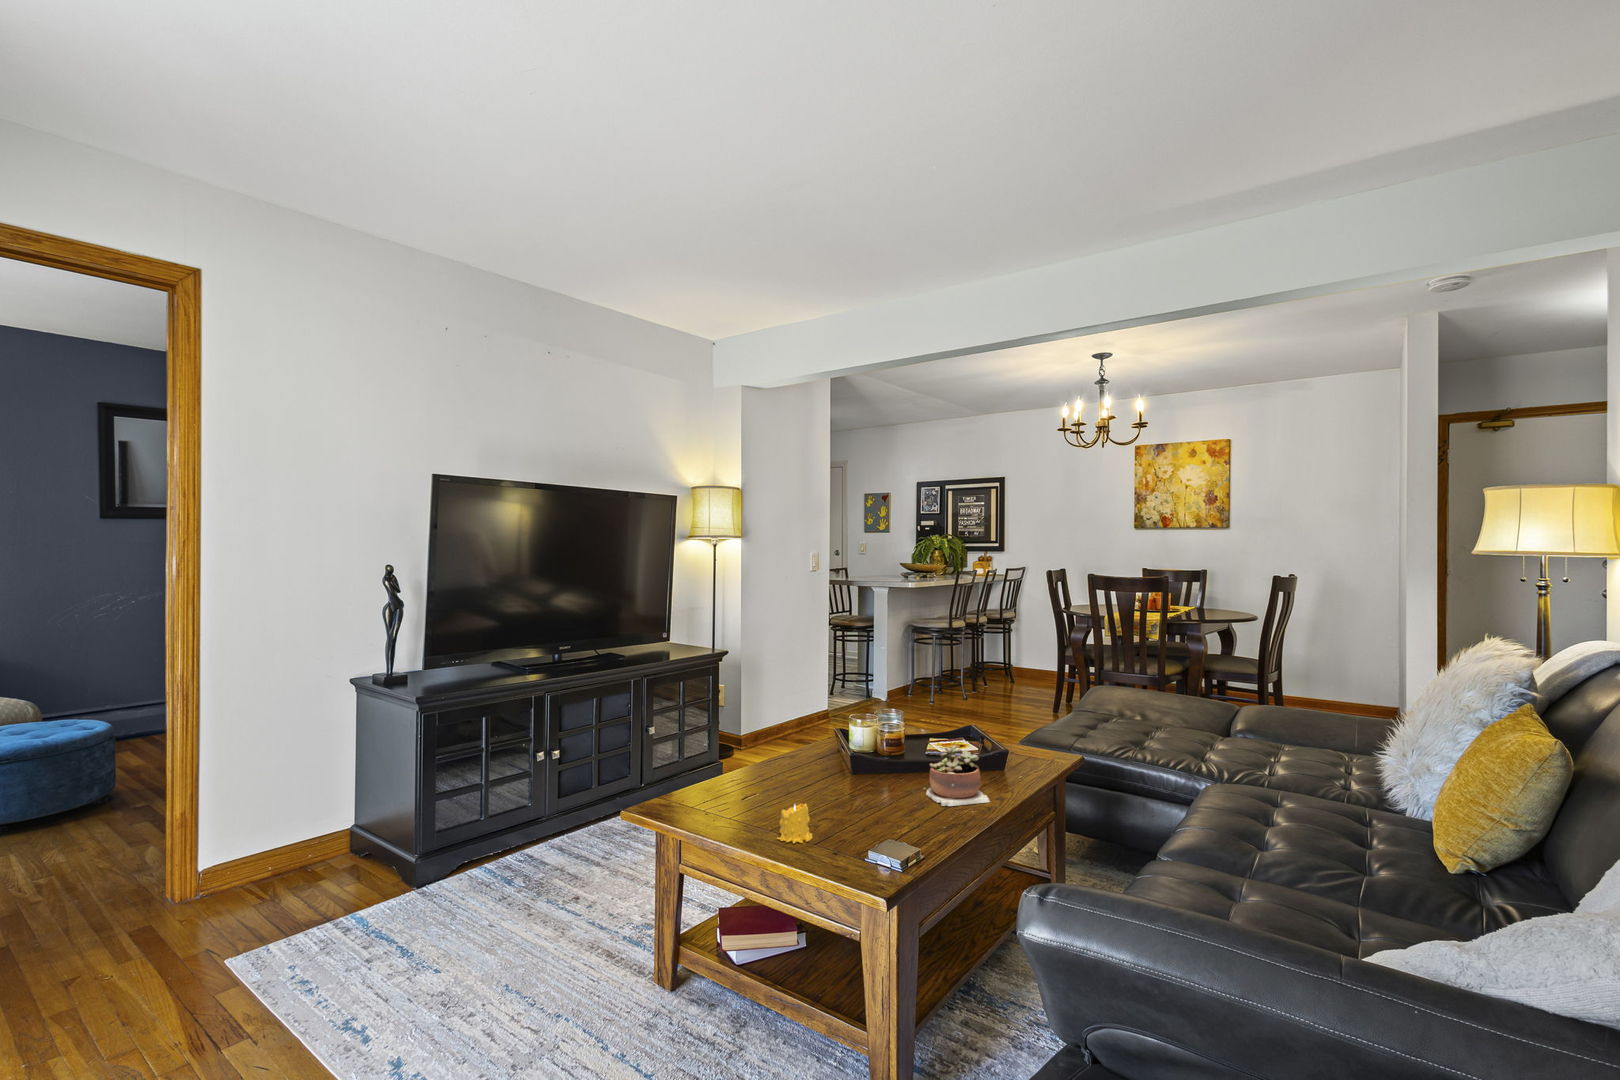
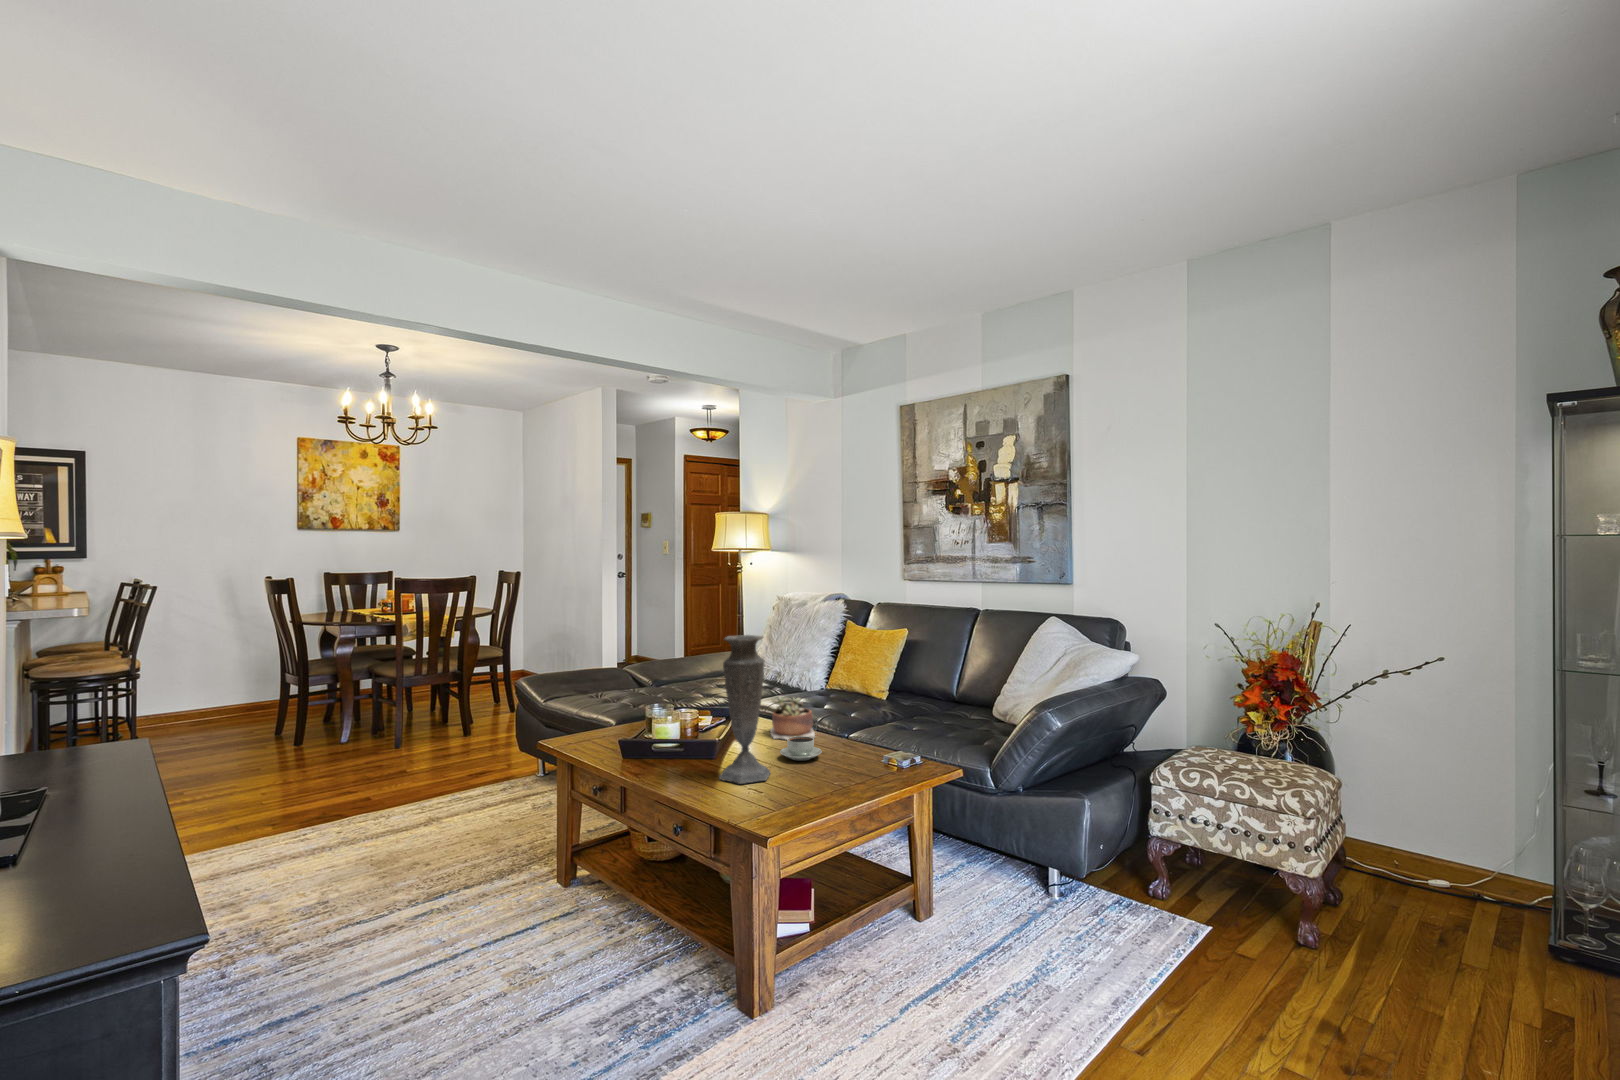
vase: none [753,650,808,802] -> present [719,635,771,784]
coffee cup: none [834,782,883,812] -> present [780,736,822,761]
candle: present [777,804,812,844] -> none [837,748,872,782]

